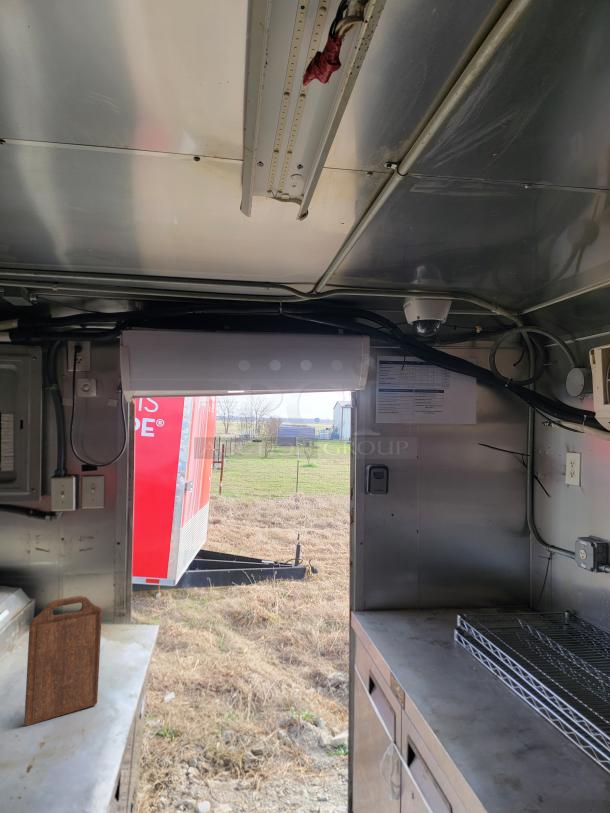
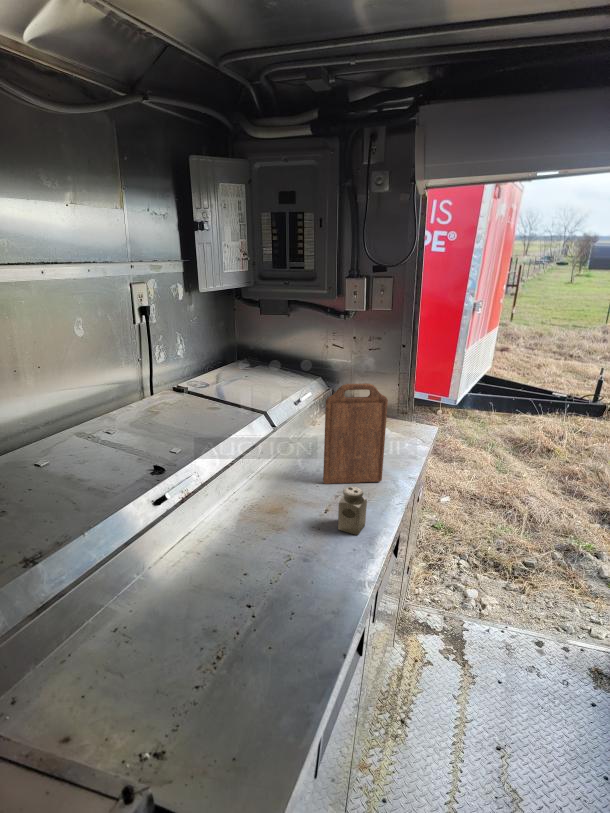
salt shaker: none [45,723,81,785] -> present [338,487,367,535]

